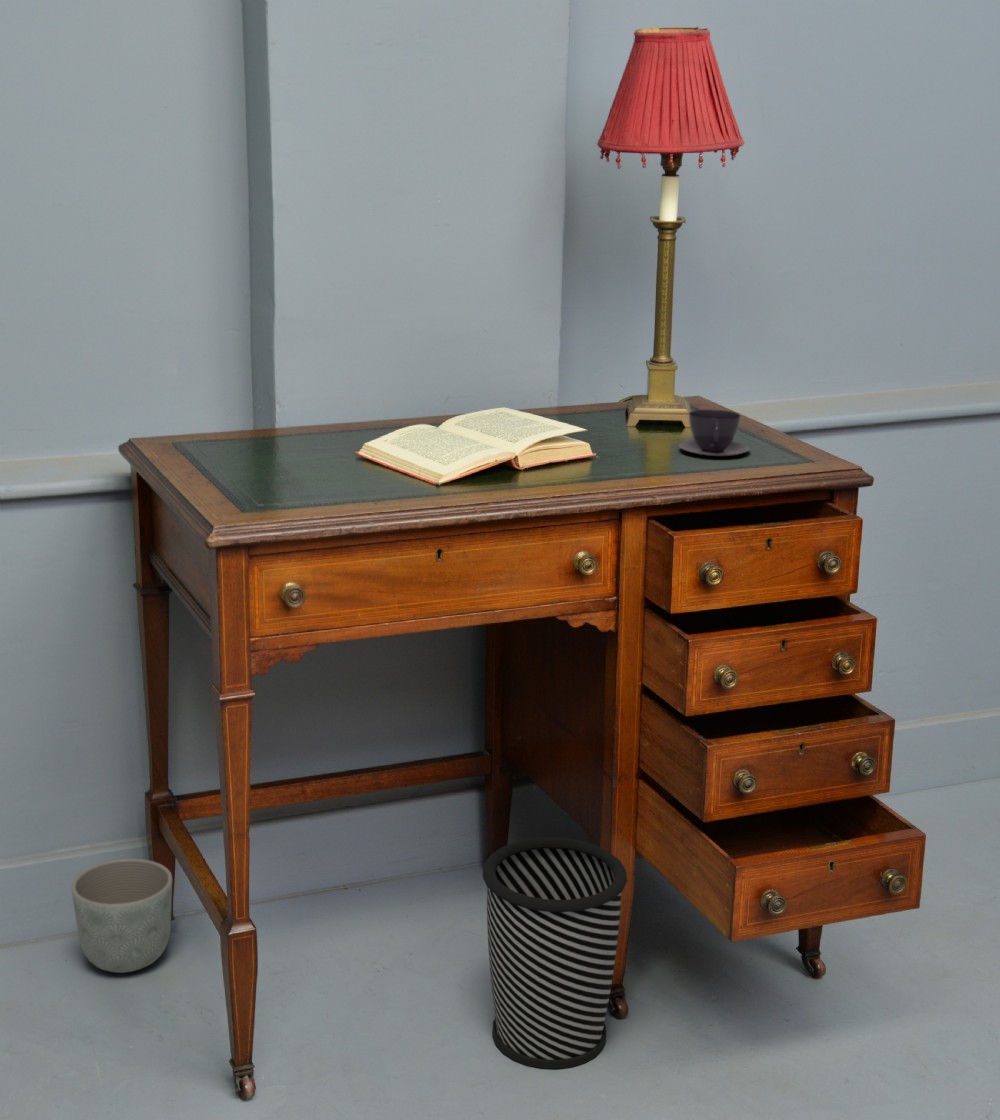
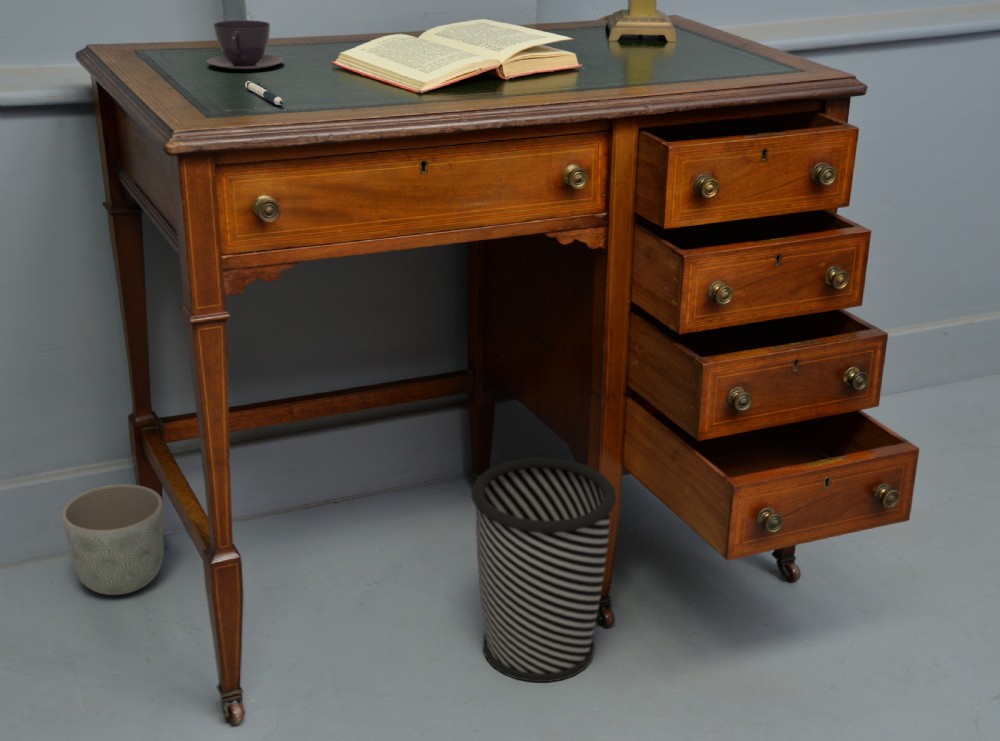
teacup: present [679,410,750,456] -> present [207,20,284,69]
pen: none [275,472,311,498] -> present [245,81,283,105]

